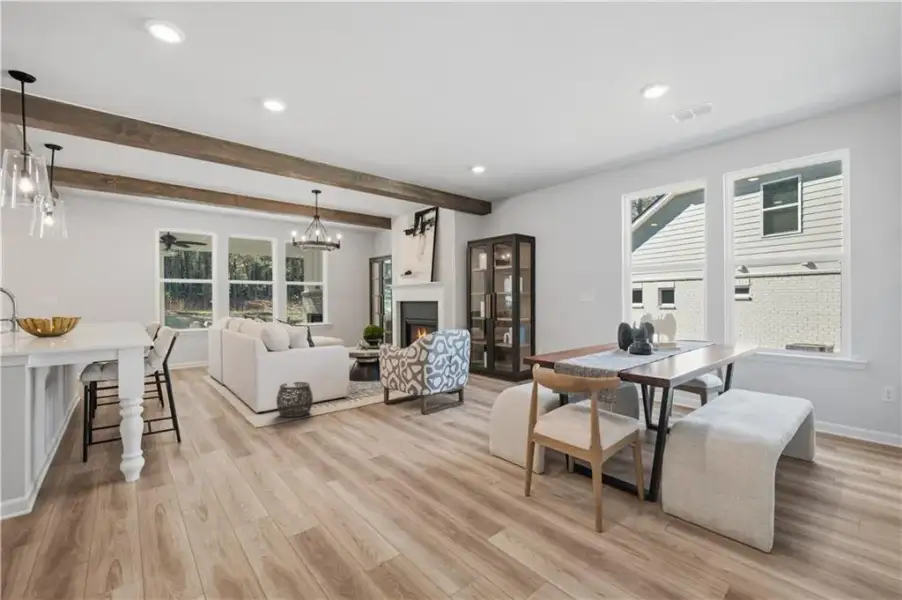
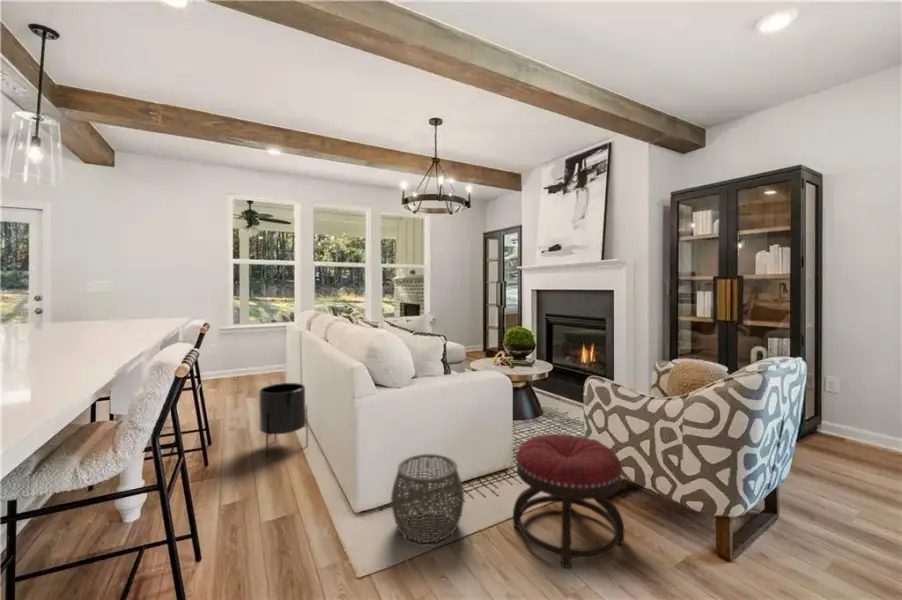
planter: none [200,358,230,400] -> present [259,383,308,456]
ottoman: none [337,370,385,419] -> present [513,434,625,568]

